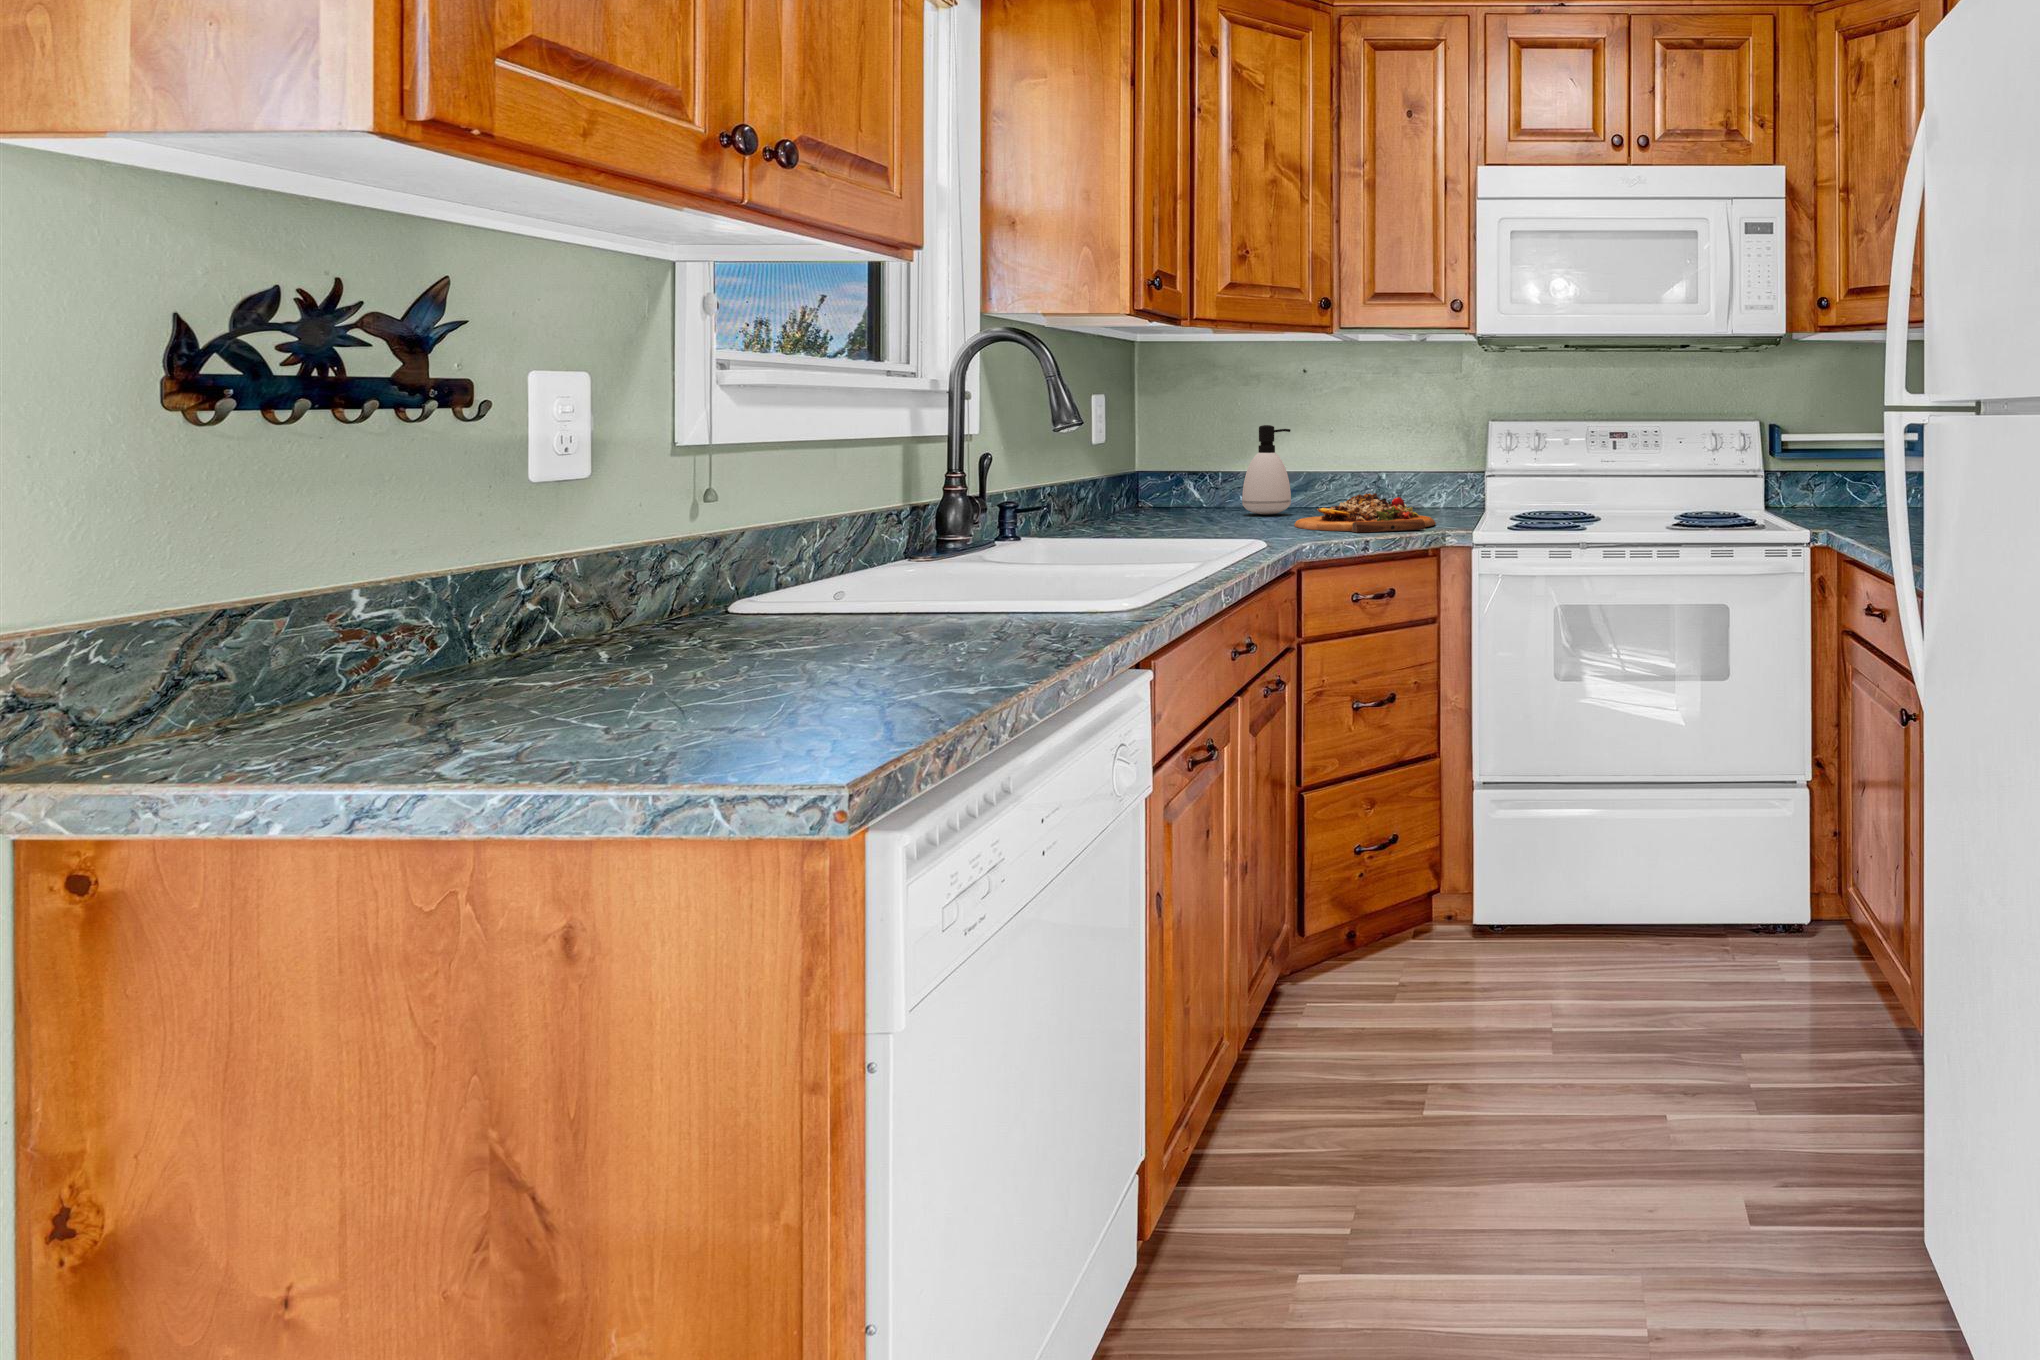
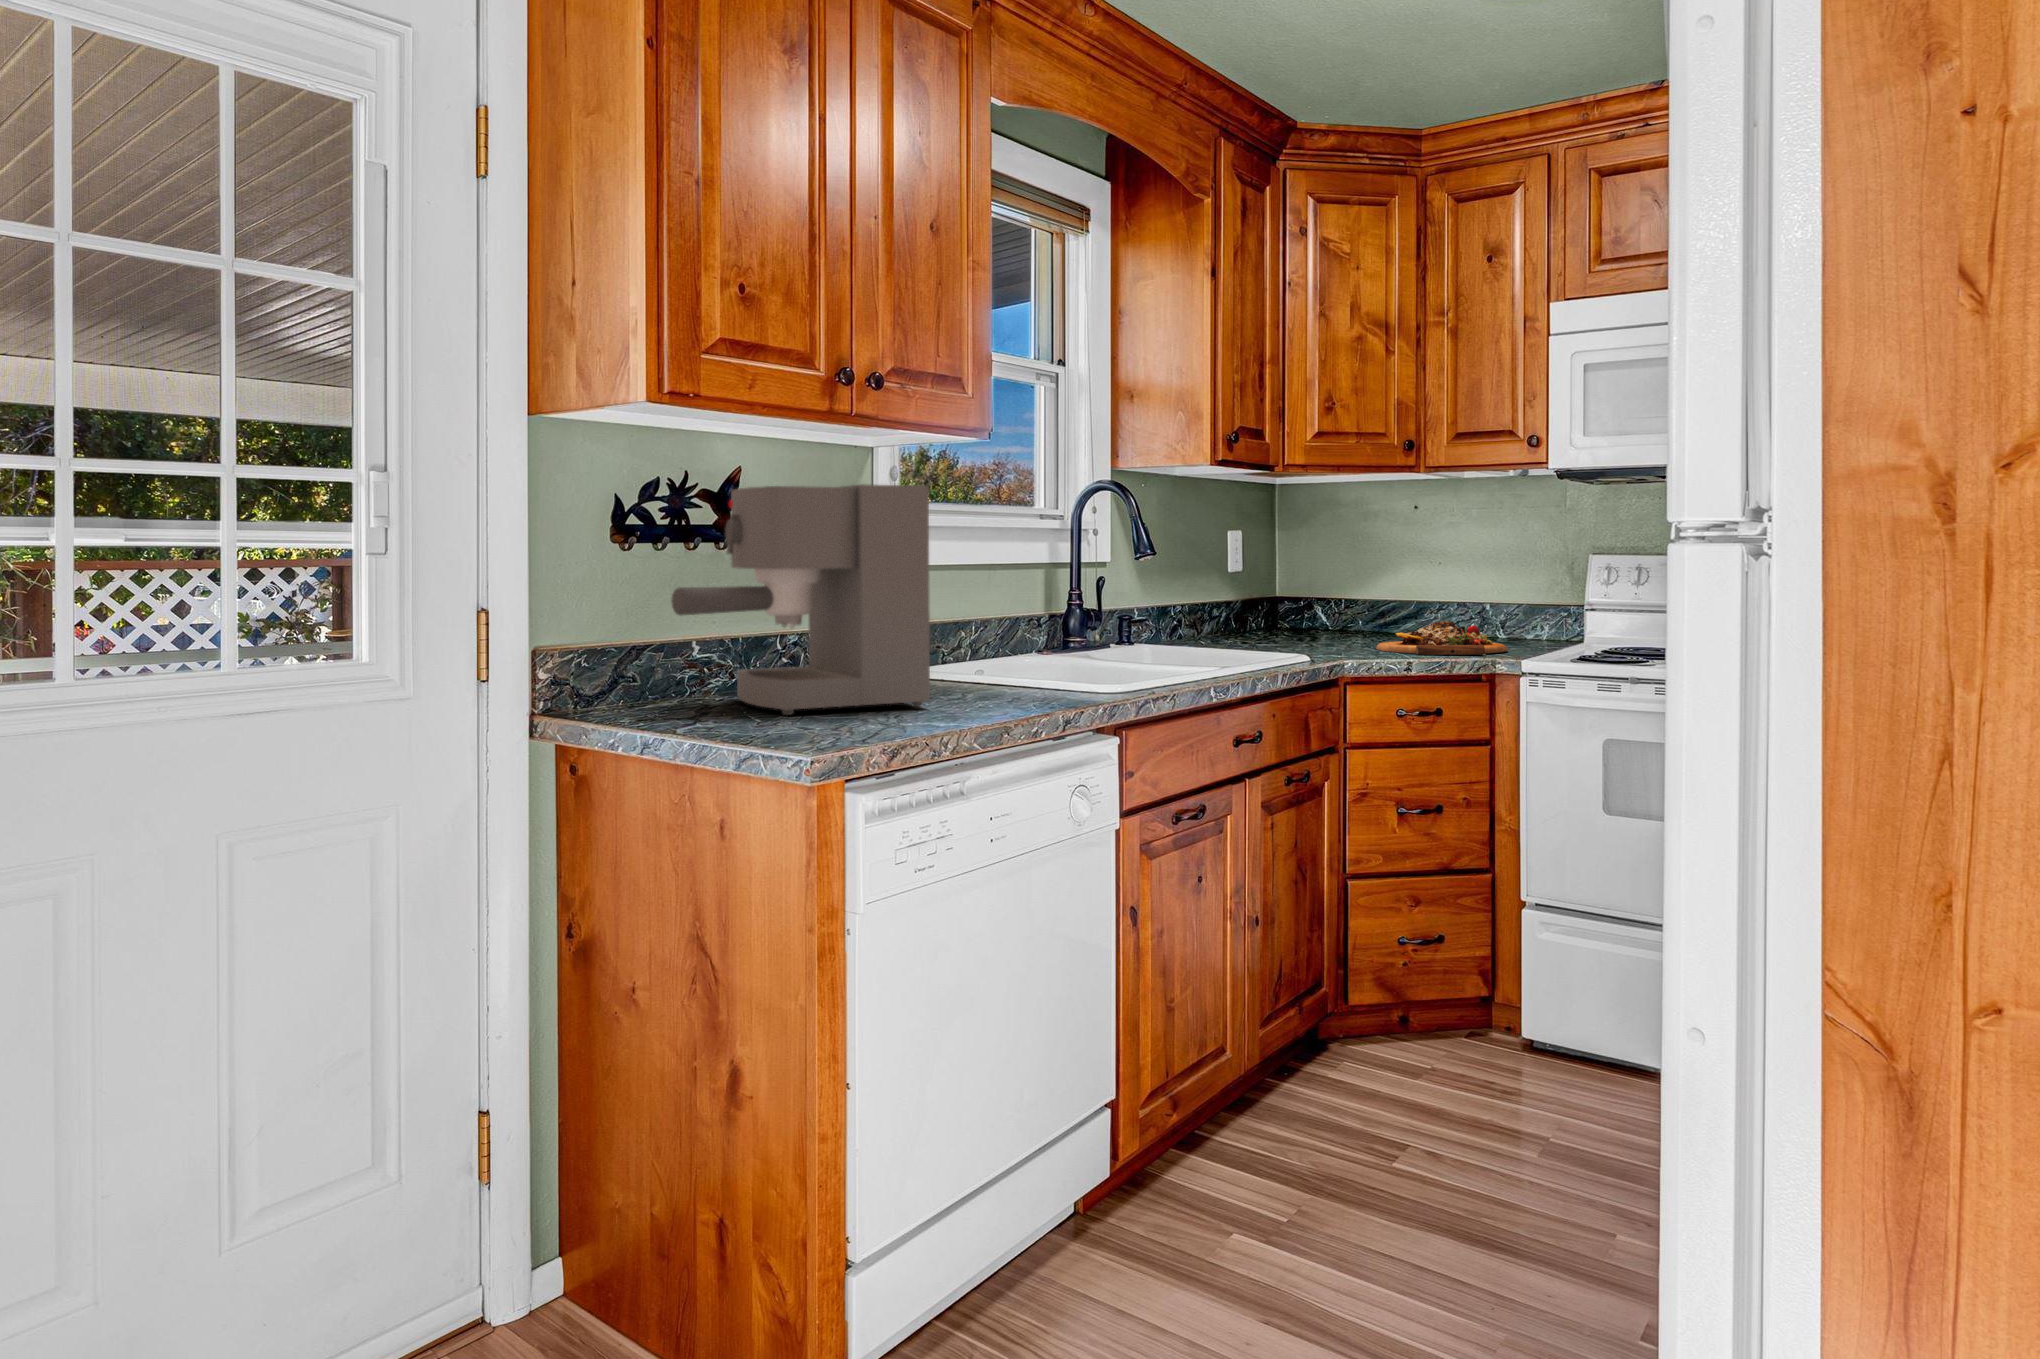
coffee maker: none [330,304,870,722] -> present [672,484,930,715]
soap dispenser: present [1242,425,1291,515] -> none [1351,558,1395,639]

